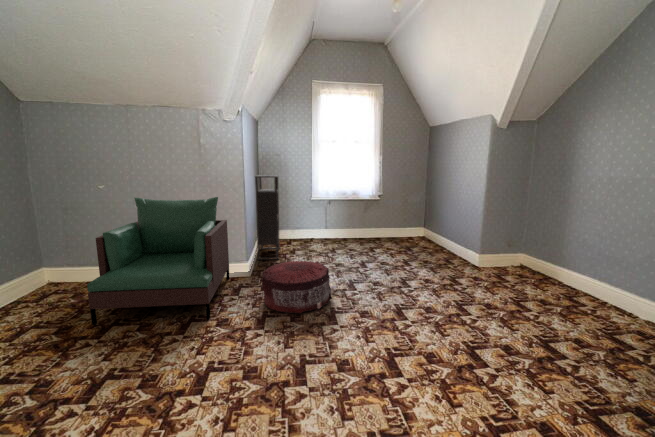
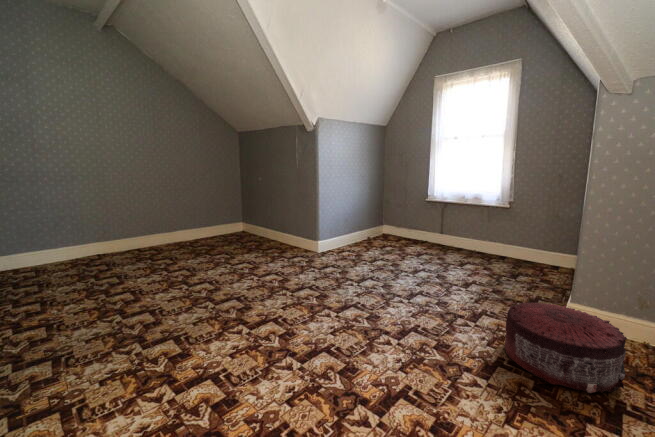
bookshelf: present [255,175,280,260] -> none [521,185,577,296]
armchair: present [87,197,229,325] -> none [340,197,484,336]

